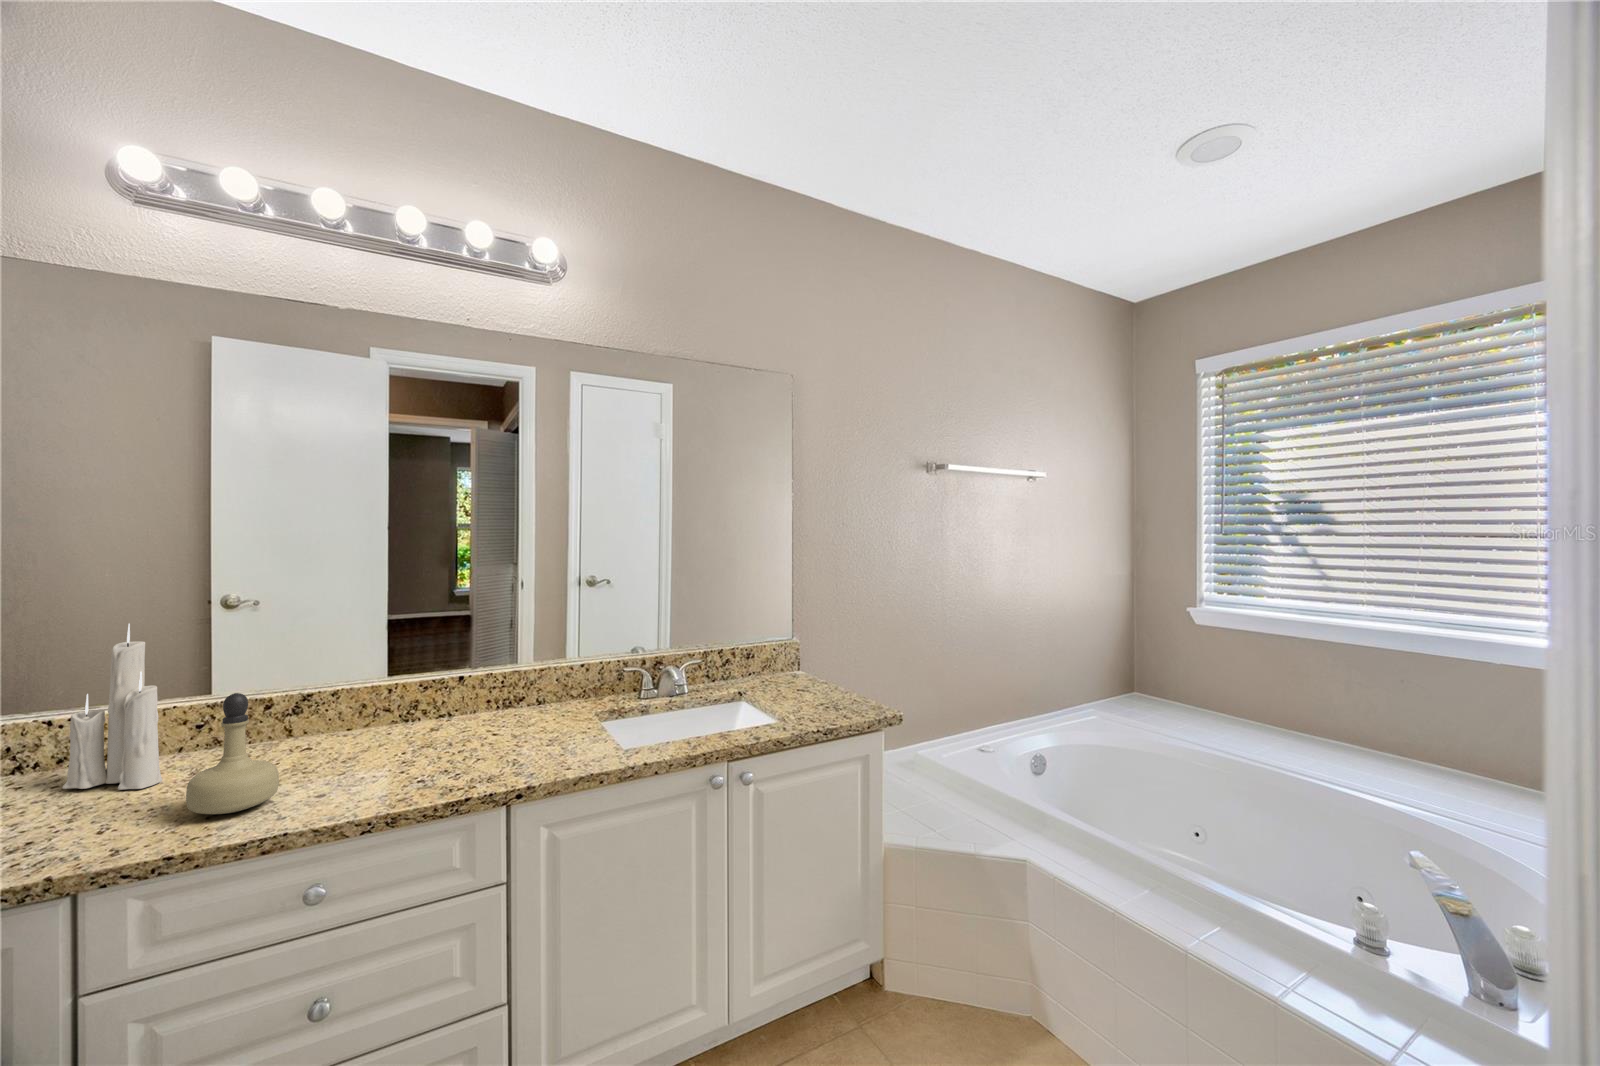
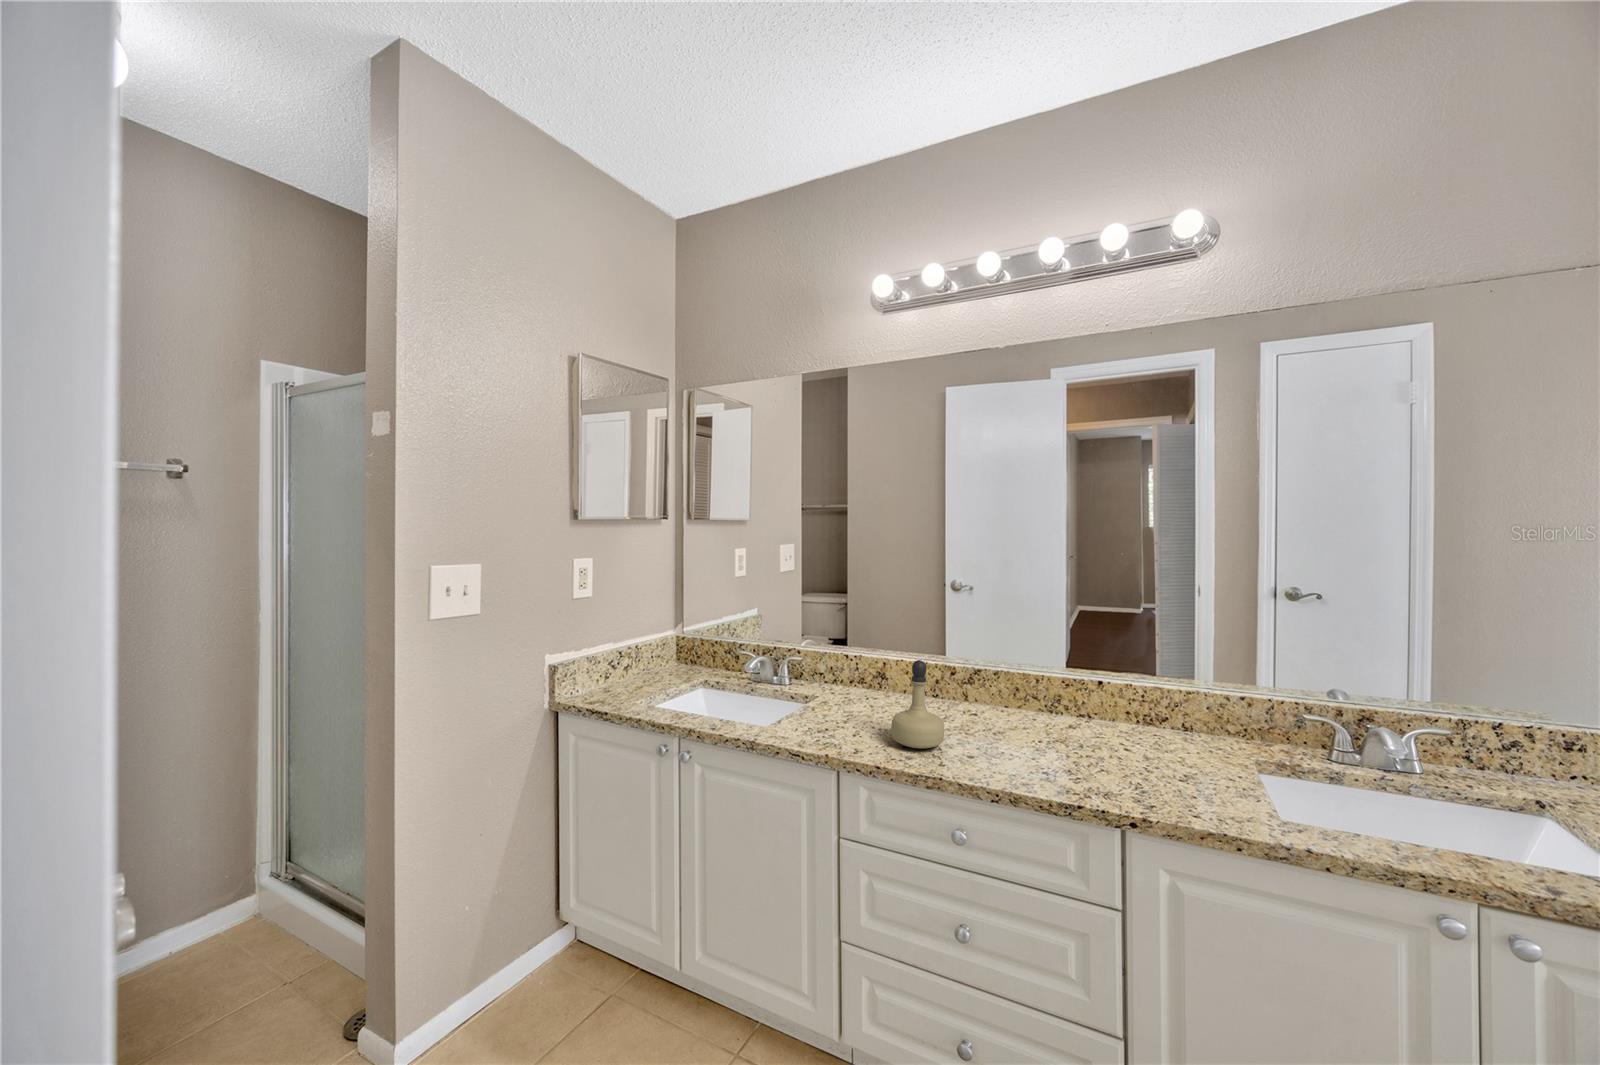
candle: present [62,624,162,790] -> none [848,594,890,712]

